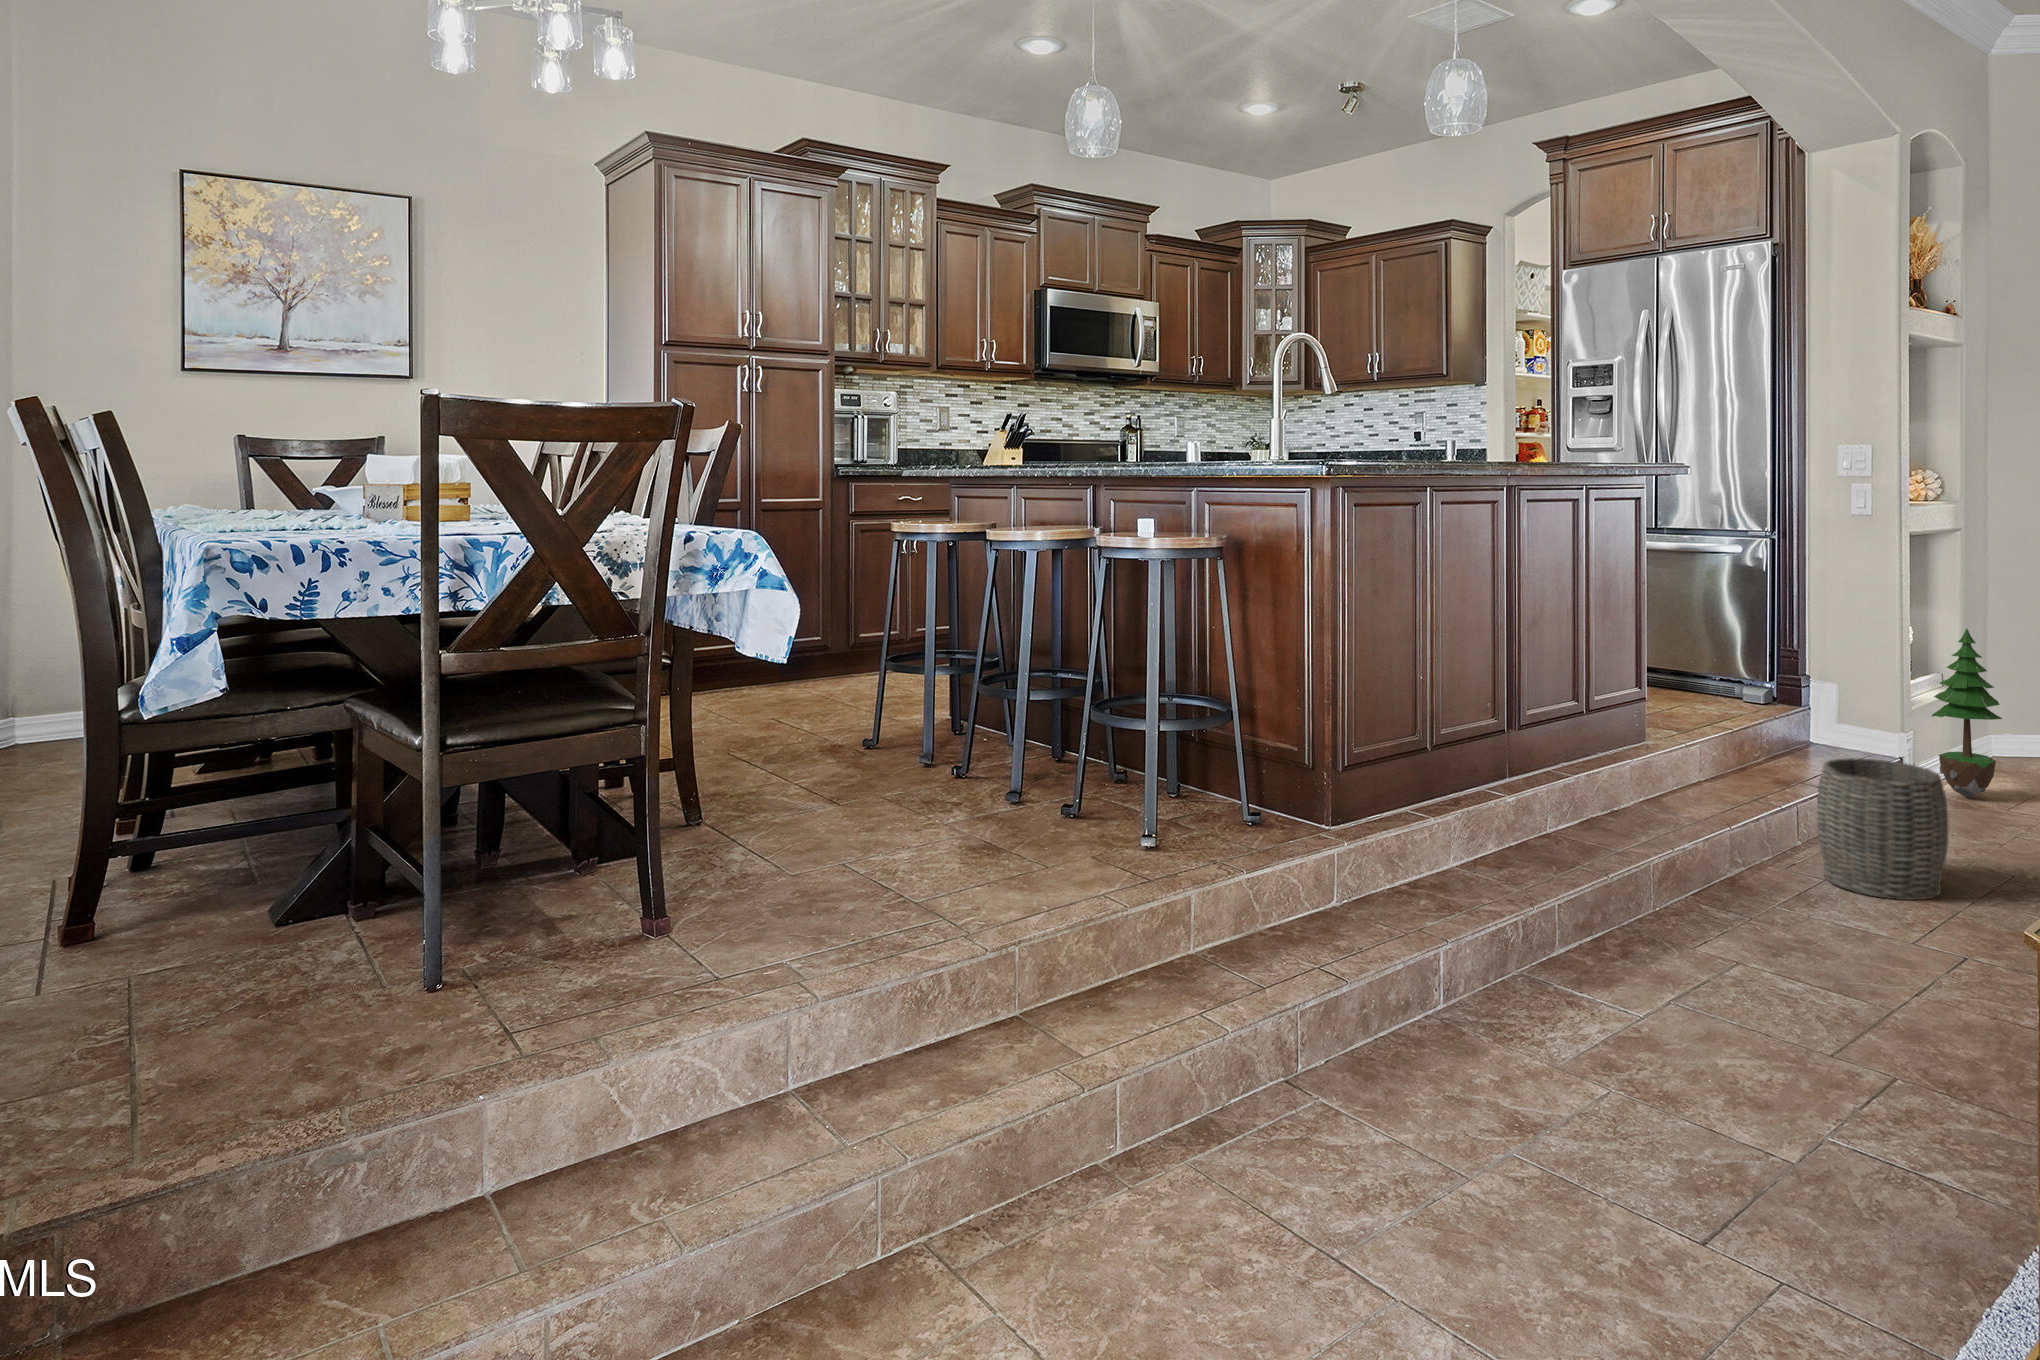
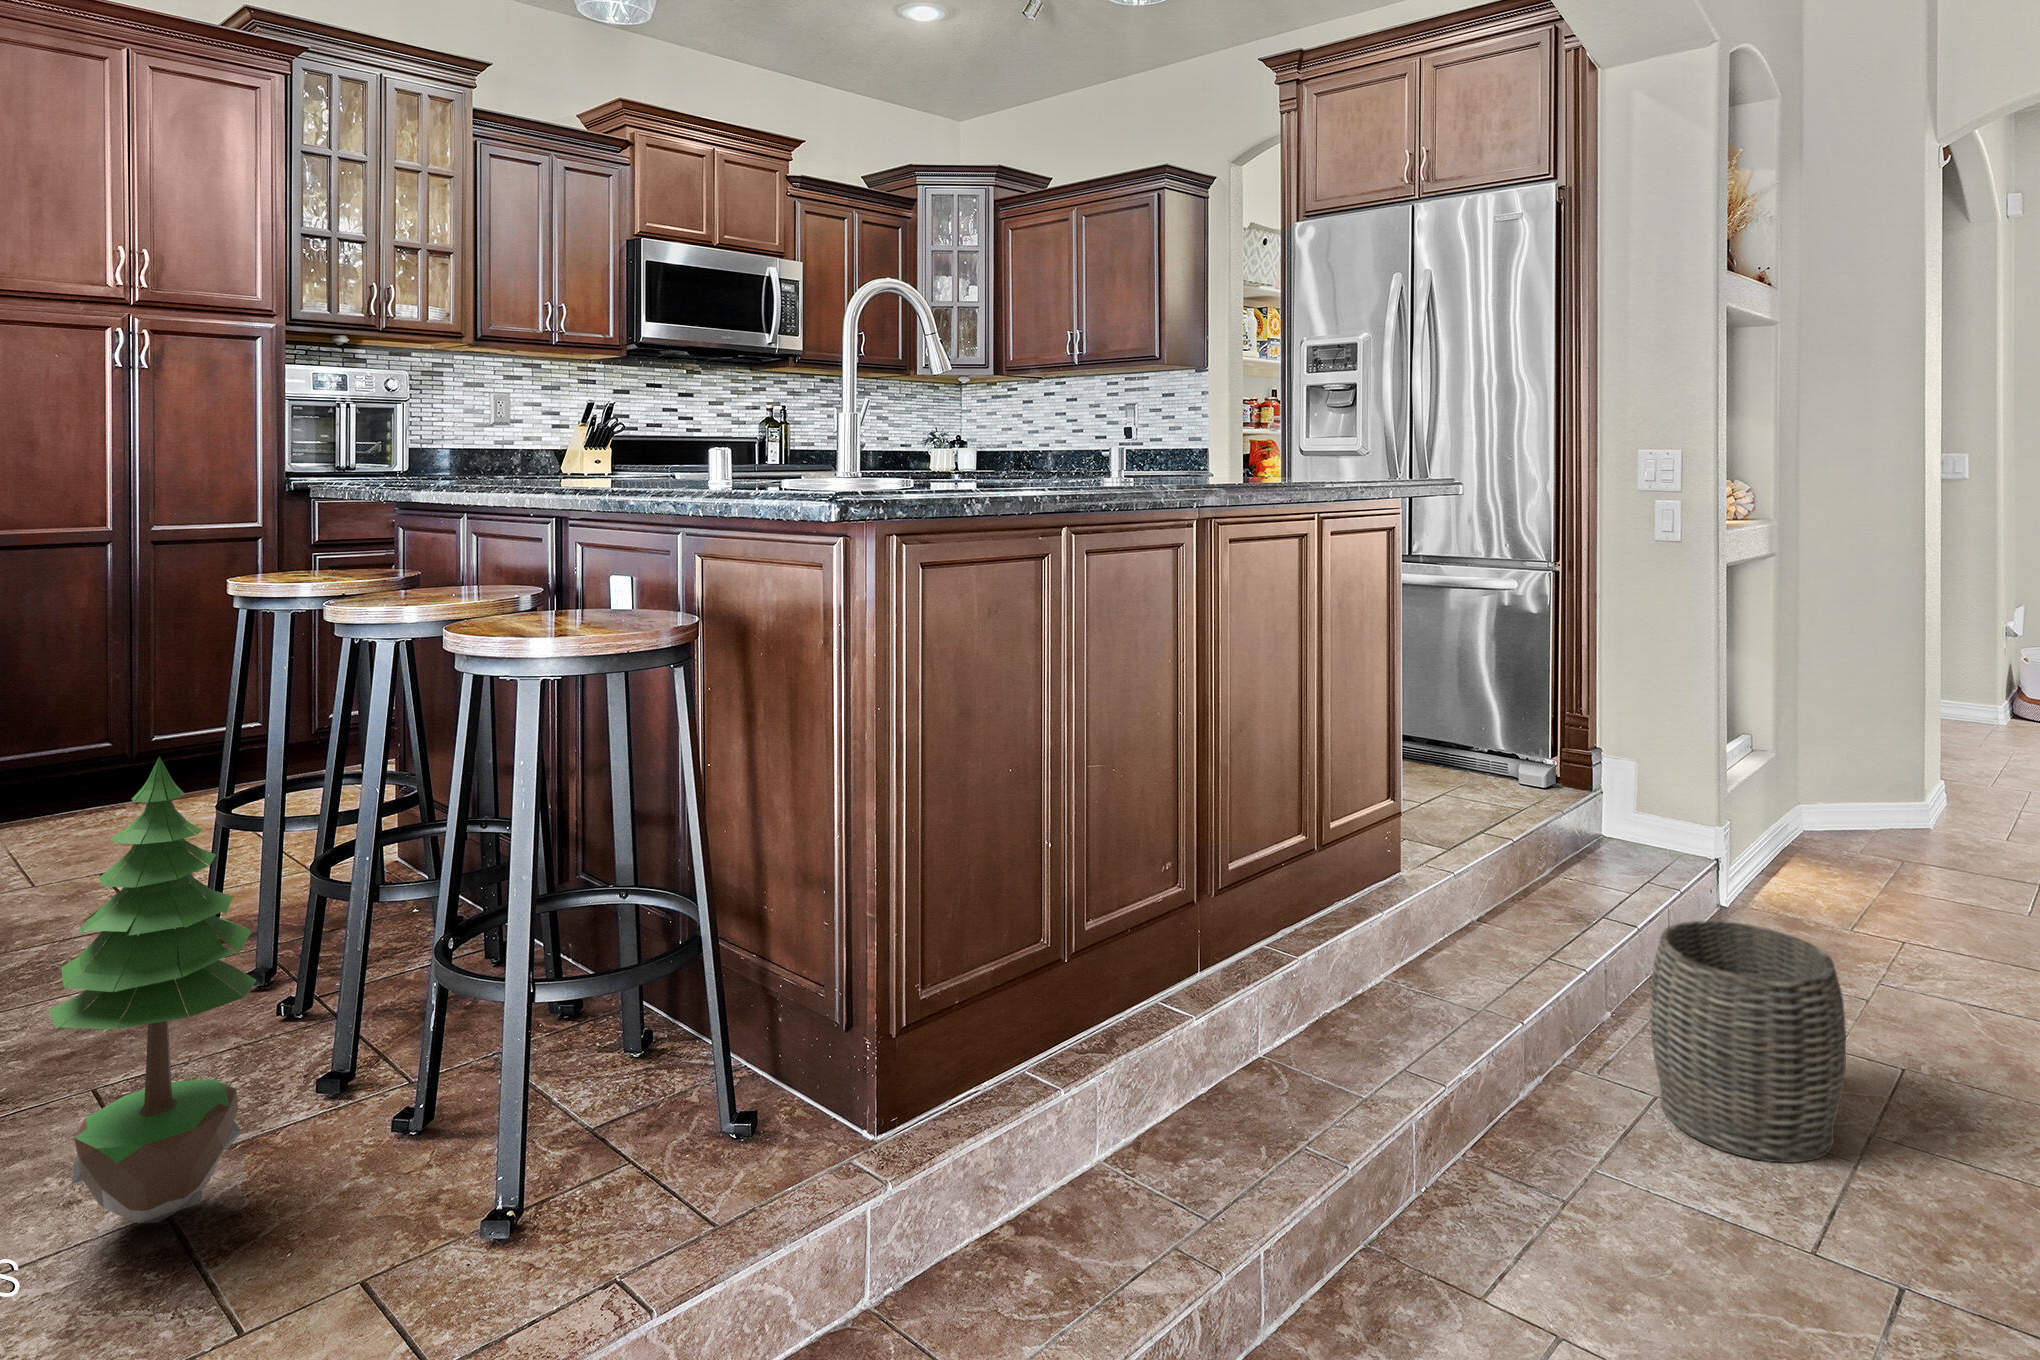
potted tree: present [1932,628,2003,798] -> present [49,757,257,1223]

